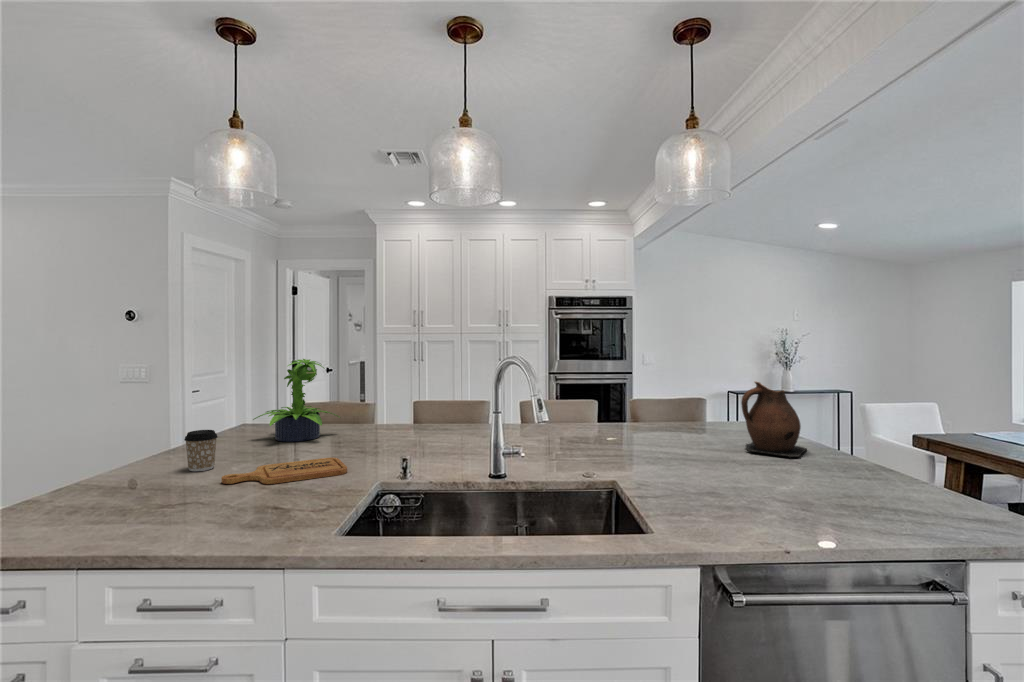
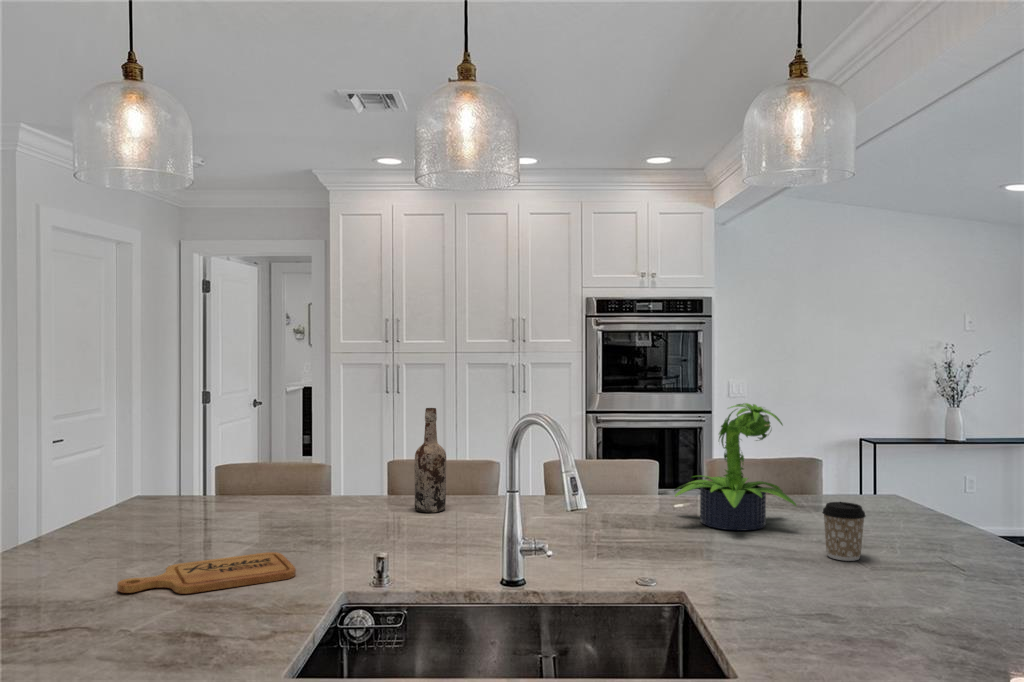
potted plant: present [253,359,340,442] -> present [674,403,796,531]
wine bottle: none [432,363,453,433] -> present [415,408,446,512]
ceramic pitcher: present [741,382,807,458] -> none [872,441,970,557]
coffee cup: present [184,430,217,471] -> present [822,502,865,561]

